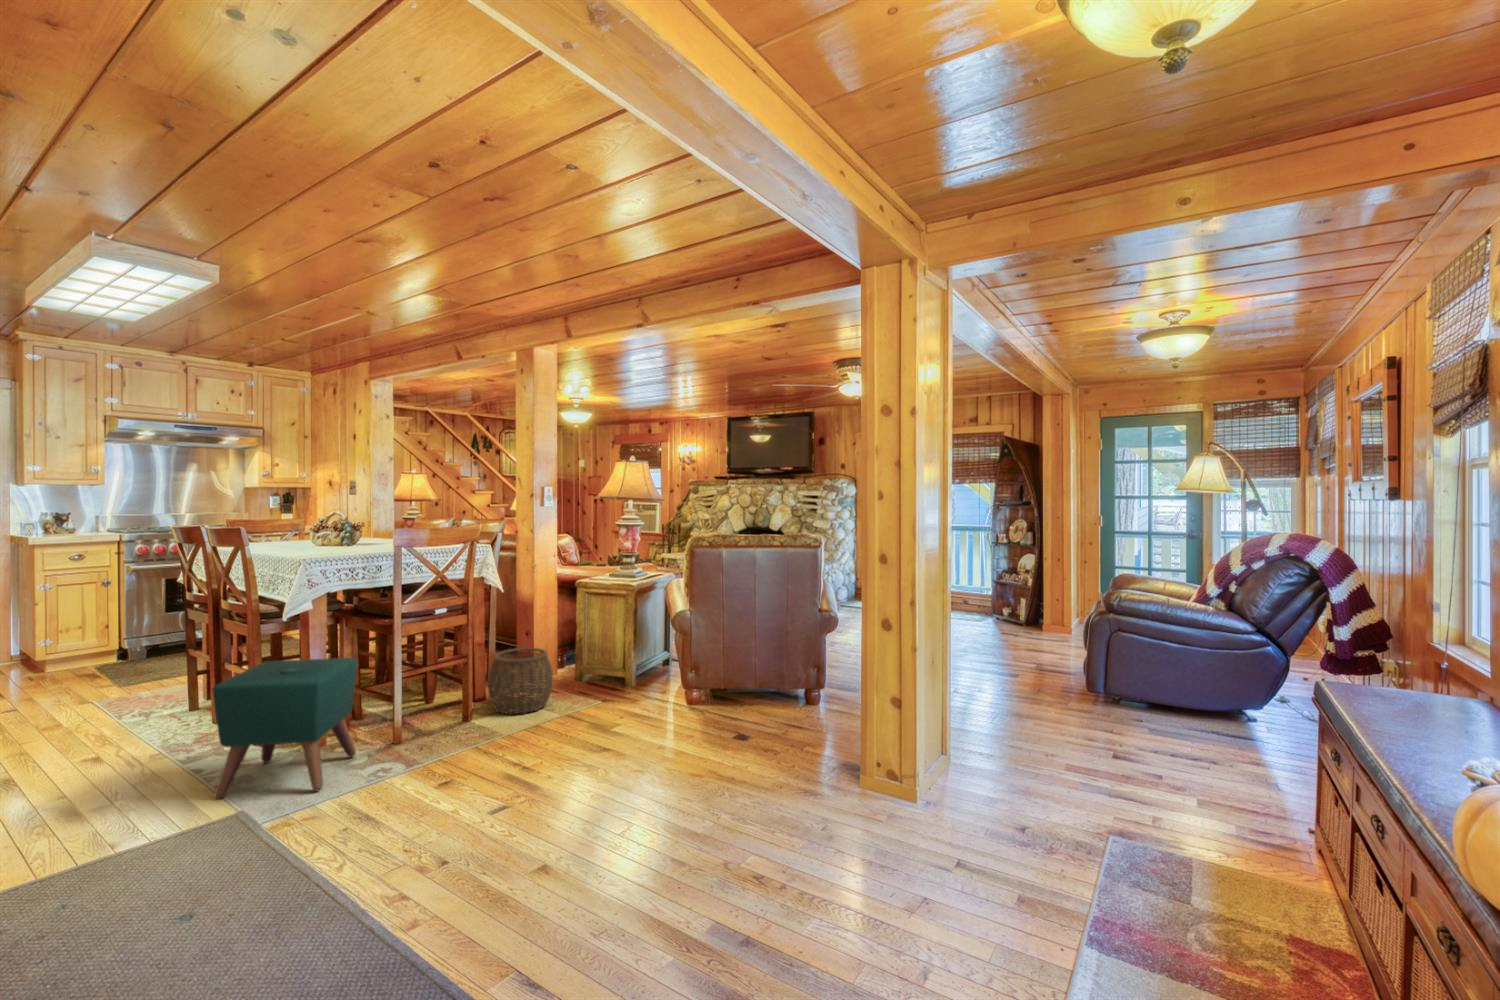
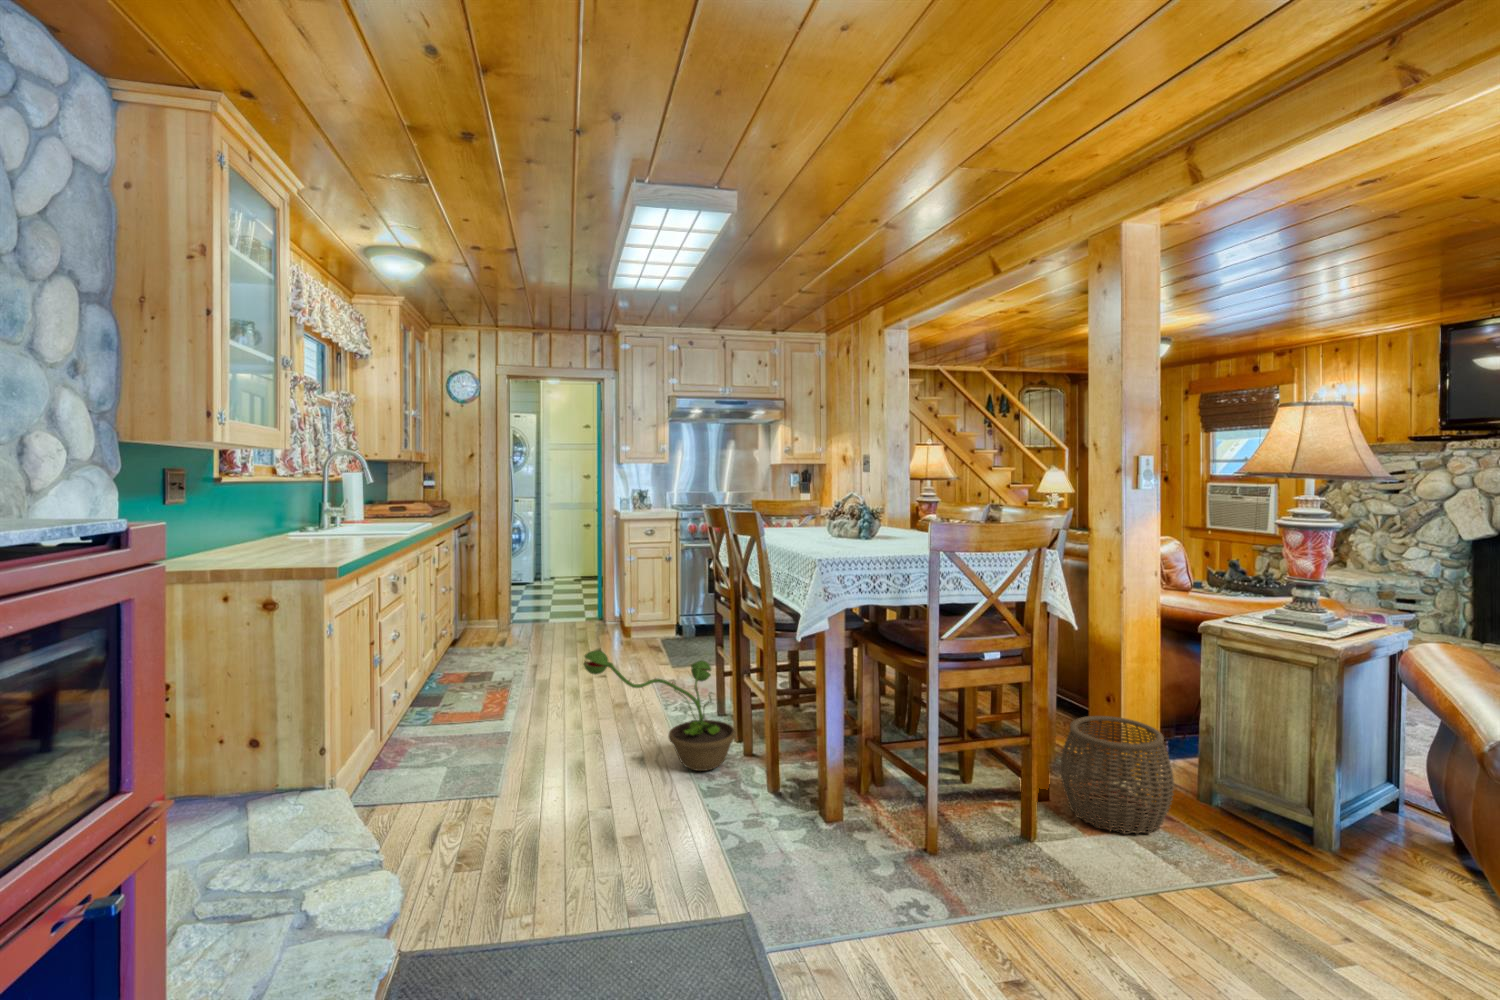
decorative plant: none [39,655,220,748] -> present [583,650,736,771]
ottoman: present [213,658,357,799] -> none [718,695,884,914]

